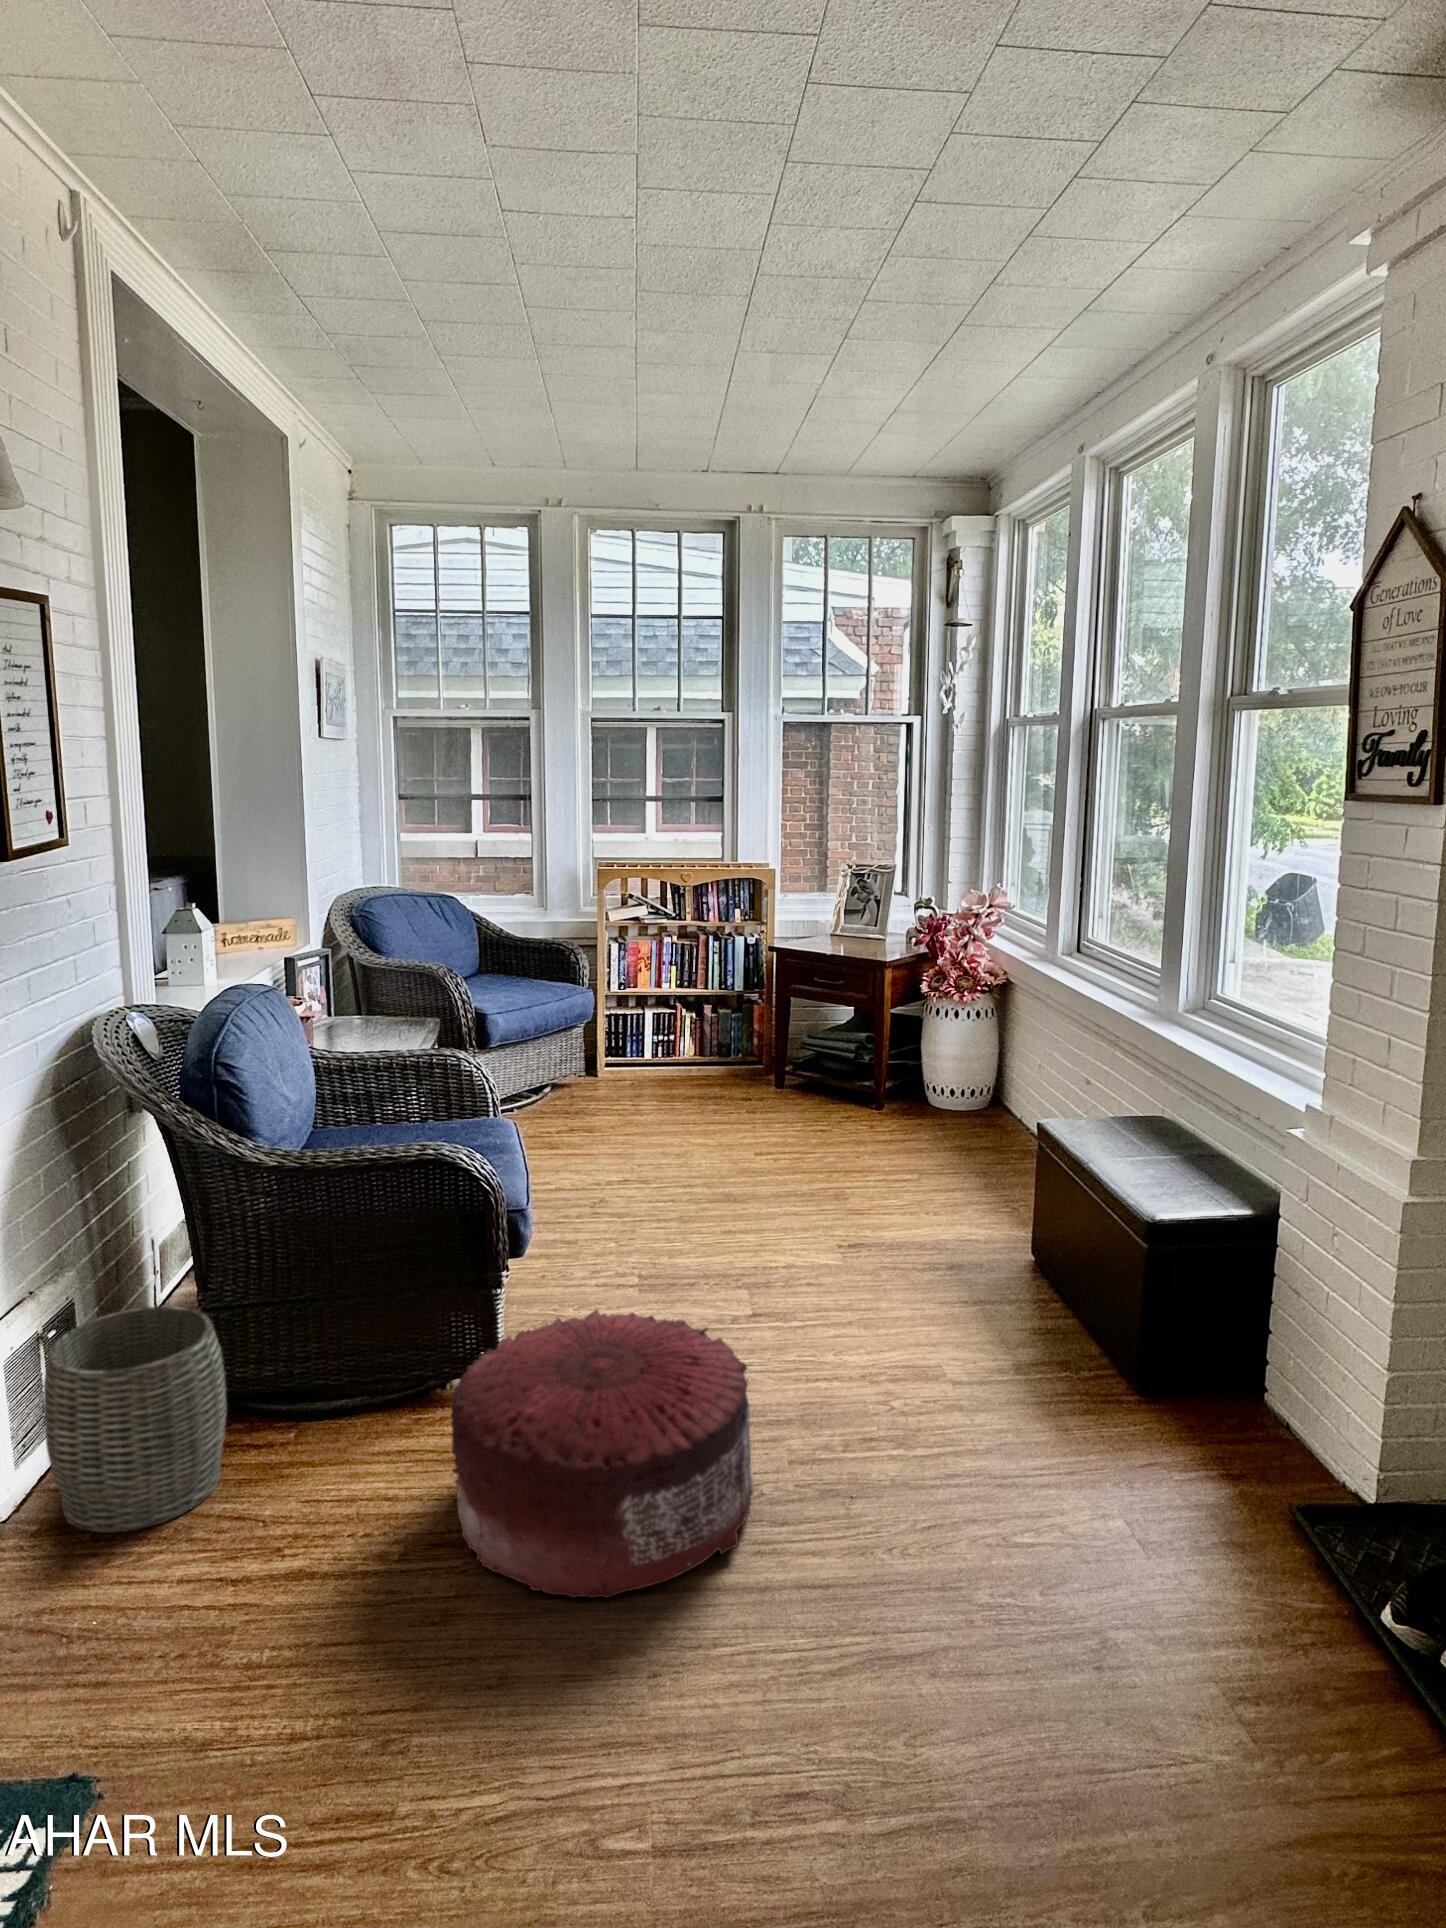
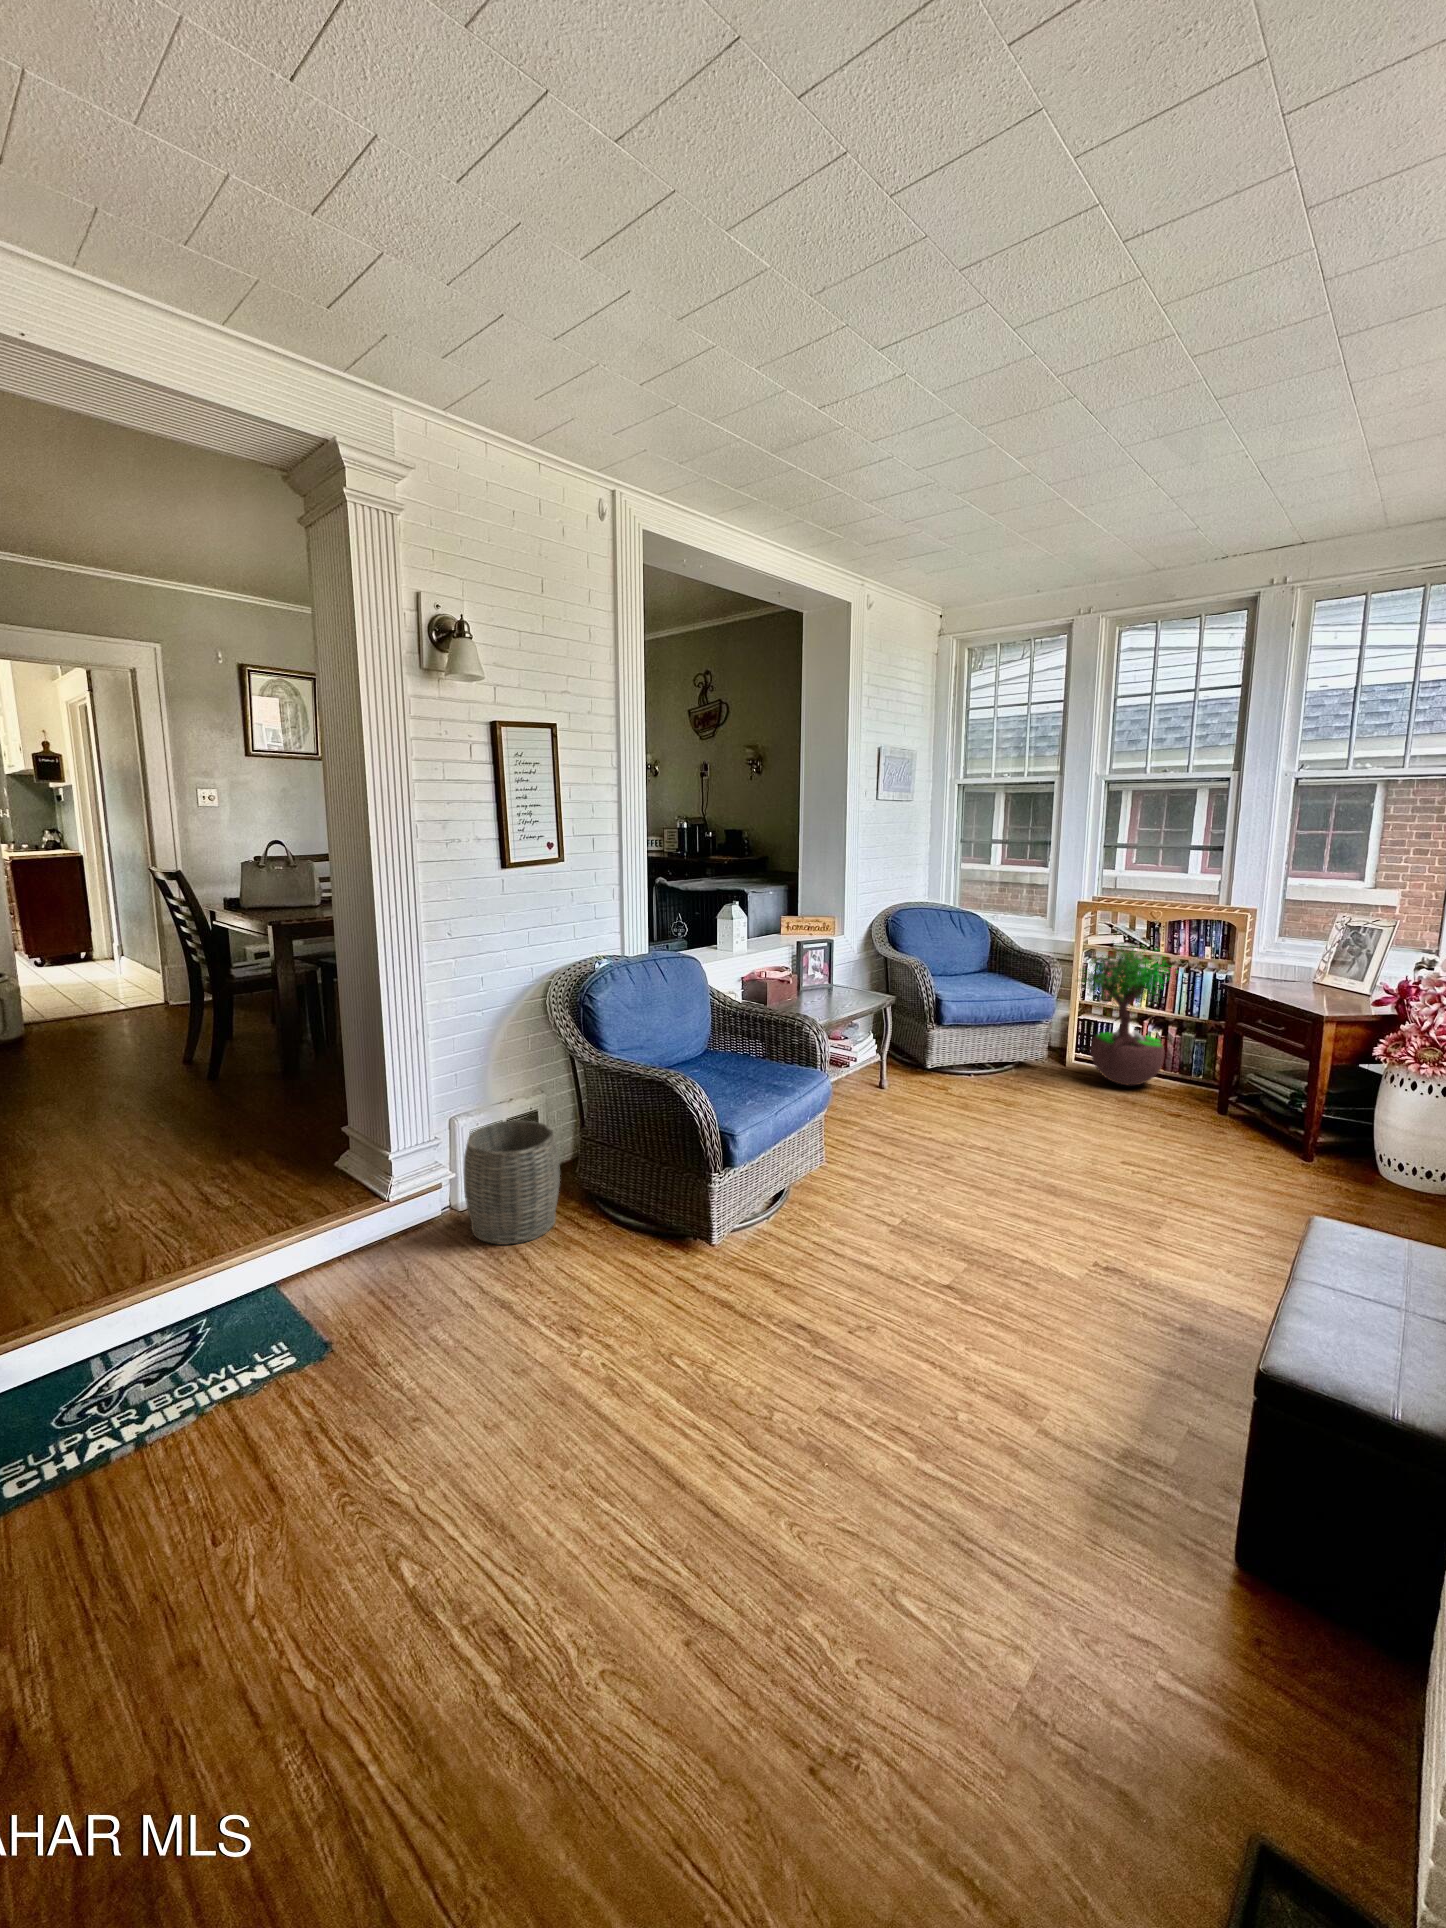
potted tree: none [618,902,727,1082] -> present [1078,944,1170,1085]
pouf: present [451,1309,754,1598] -> none [556,1213,792,1439]

